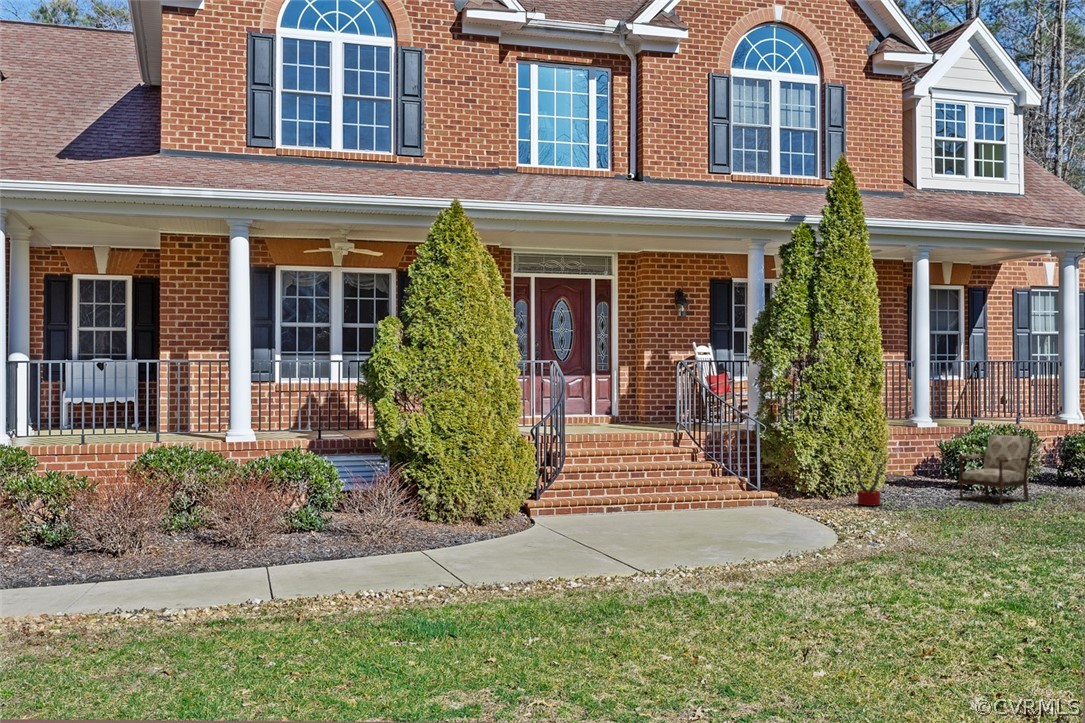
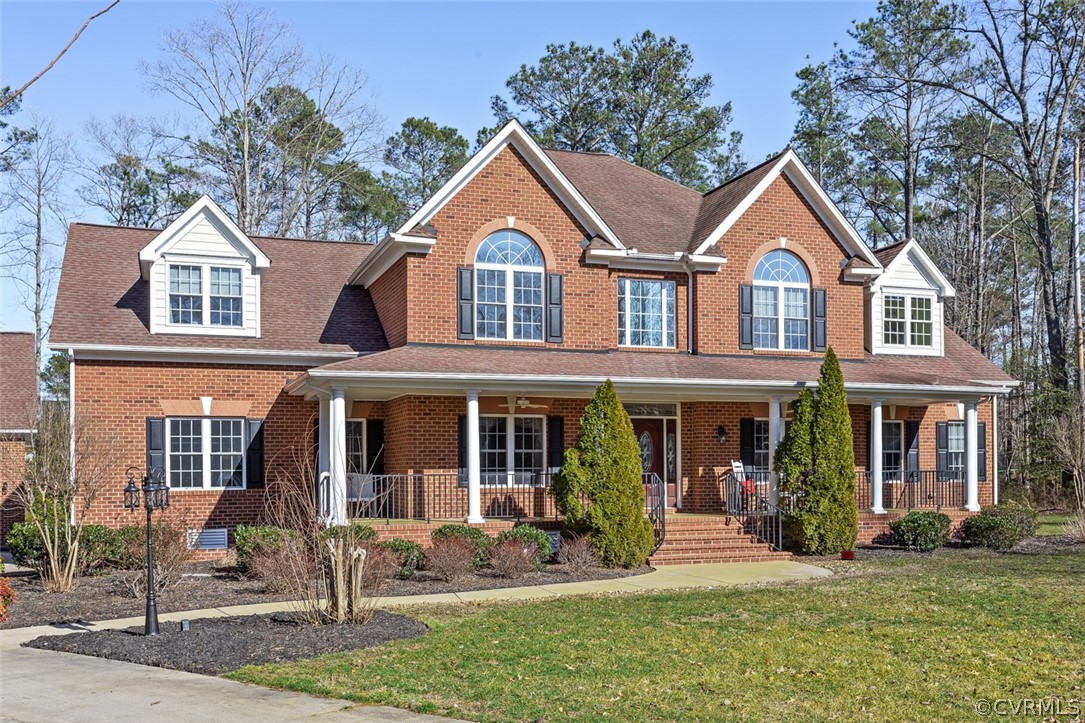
armchair: present [959,435,1034,504] -> none [901,518,944,558]

